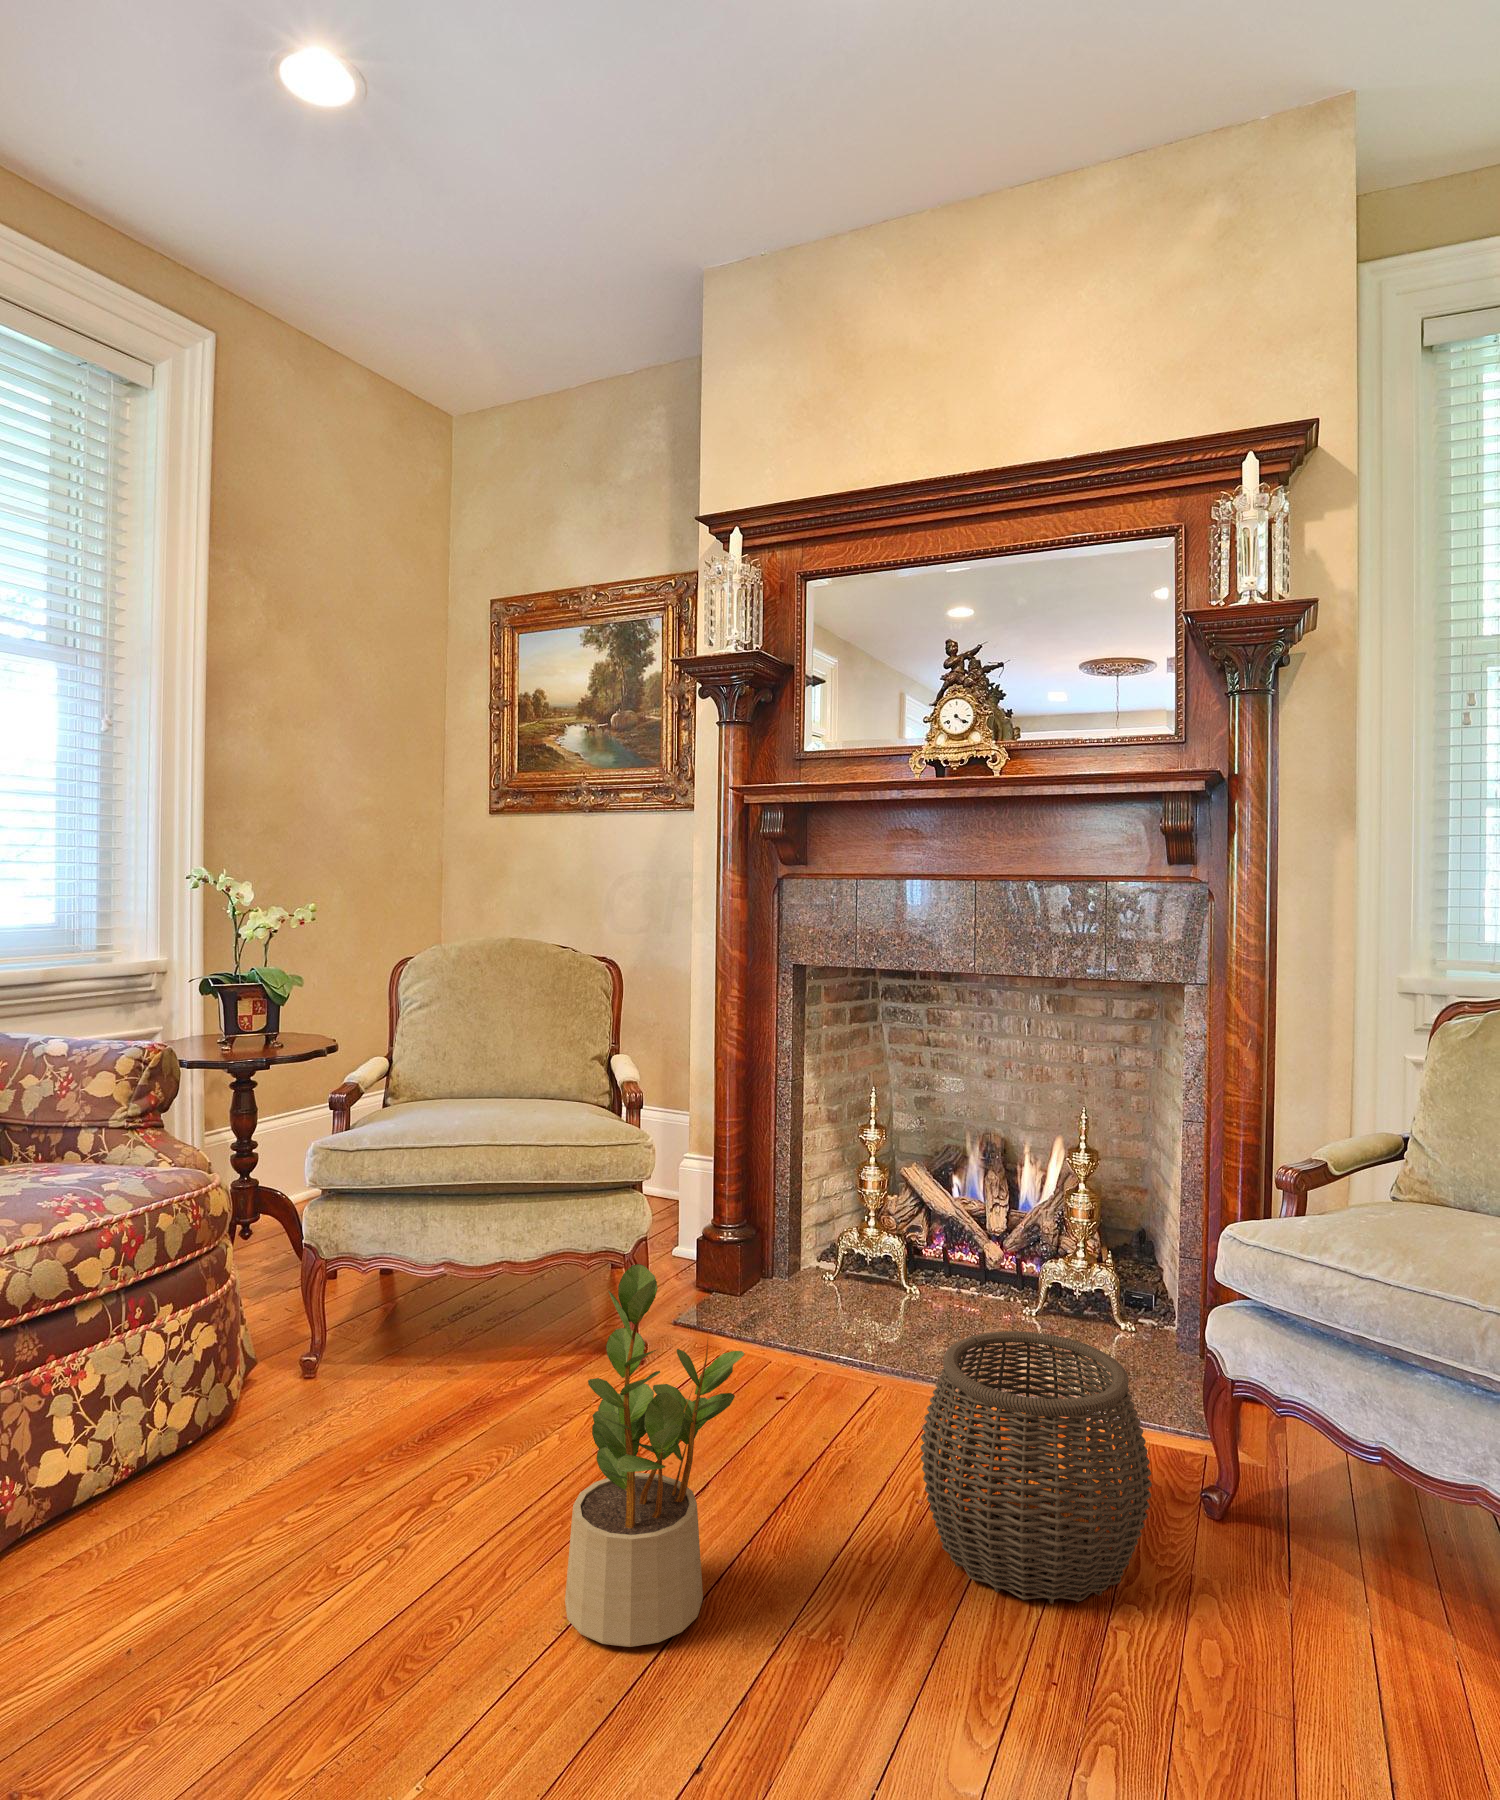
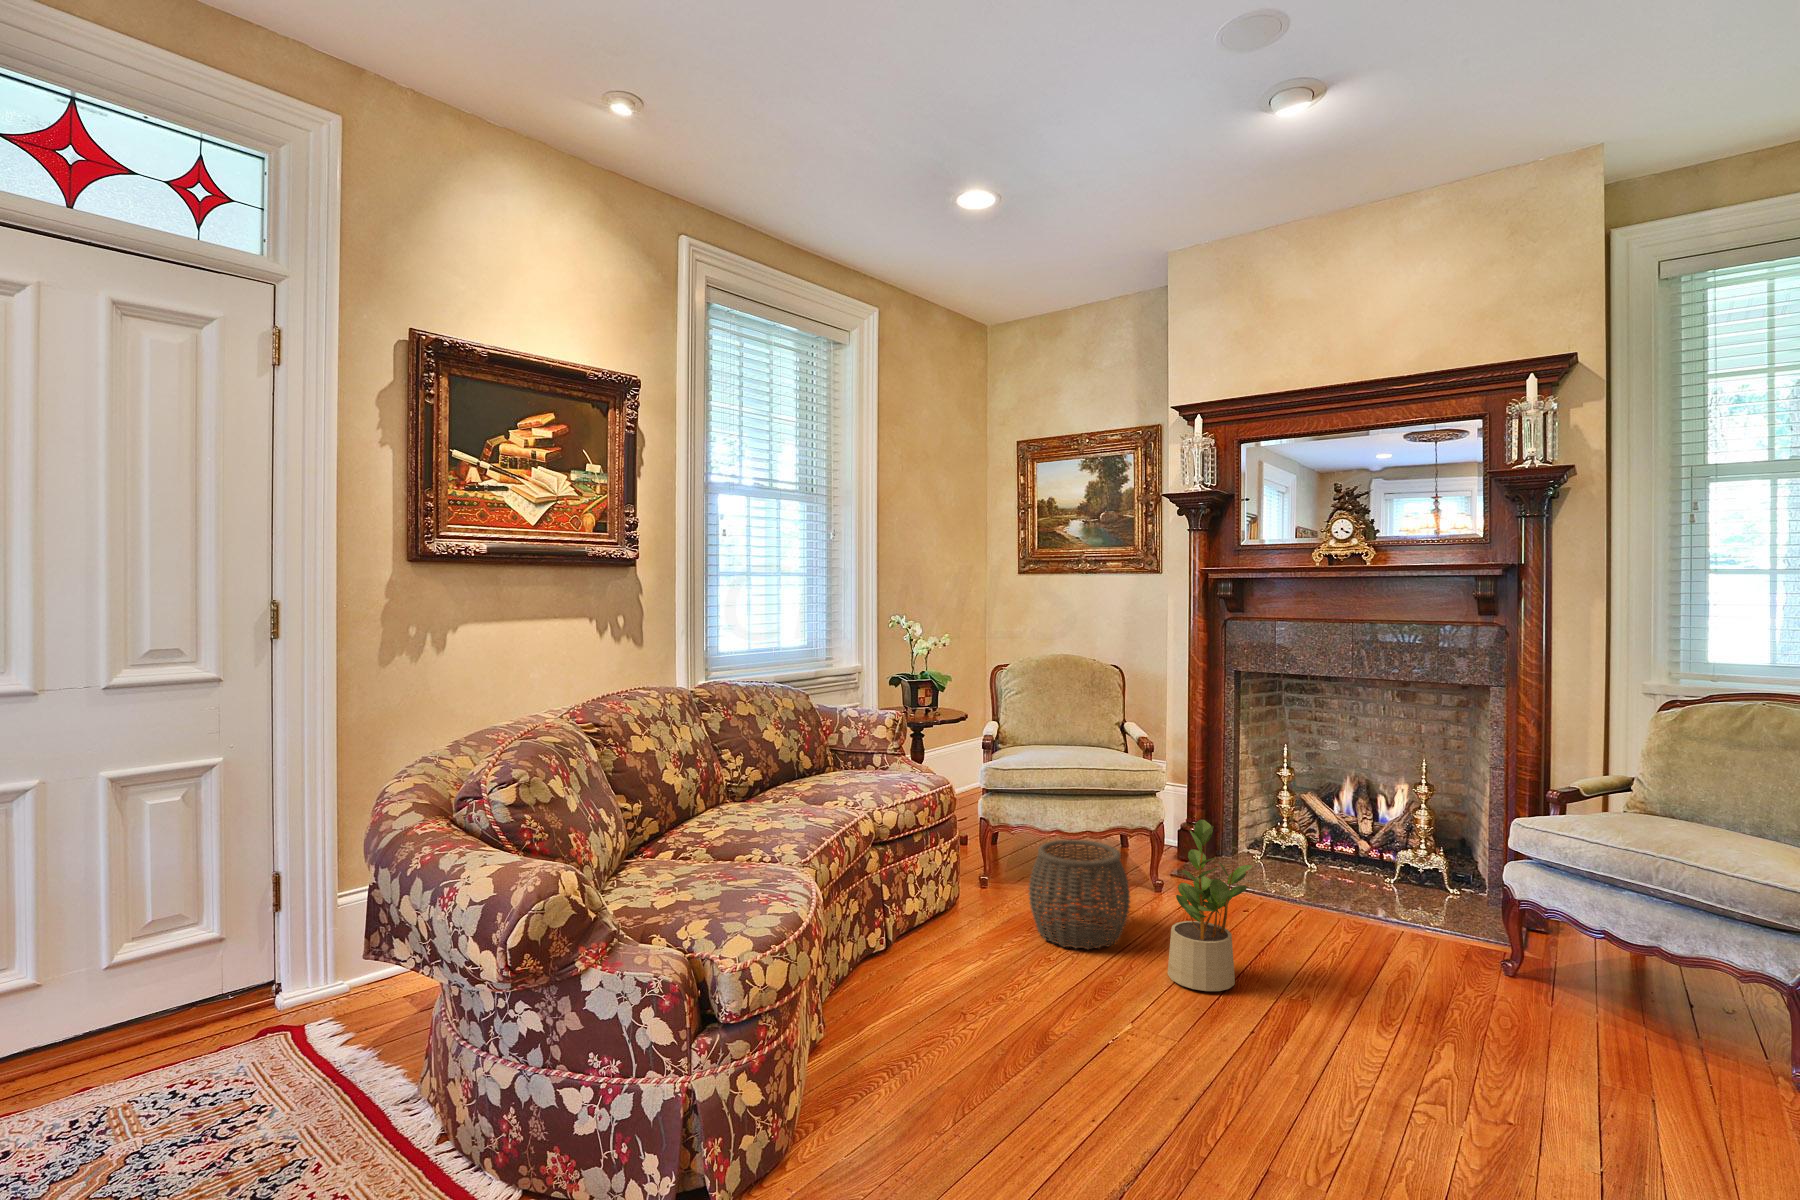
woven basket: present [920,1331,1152,1604] -> present [1029,840,1130,949]

